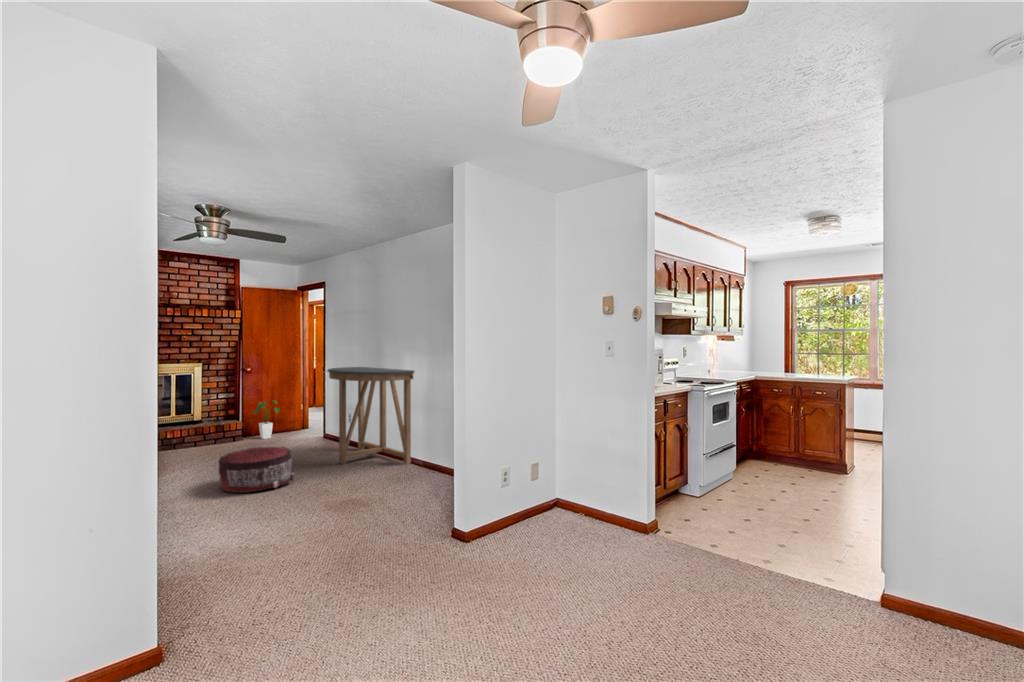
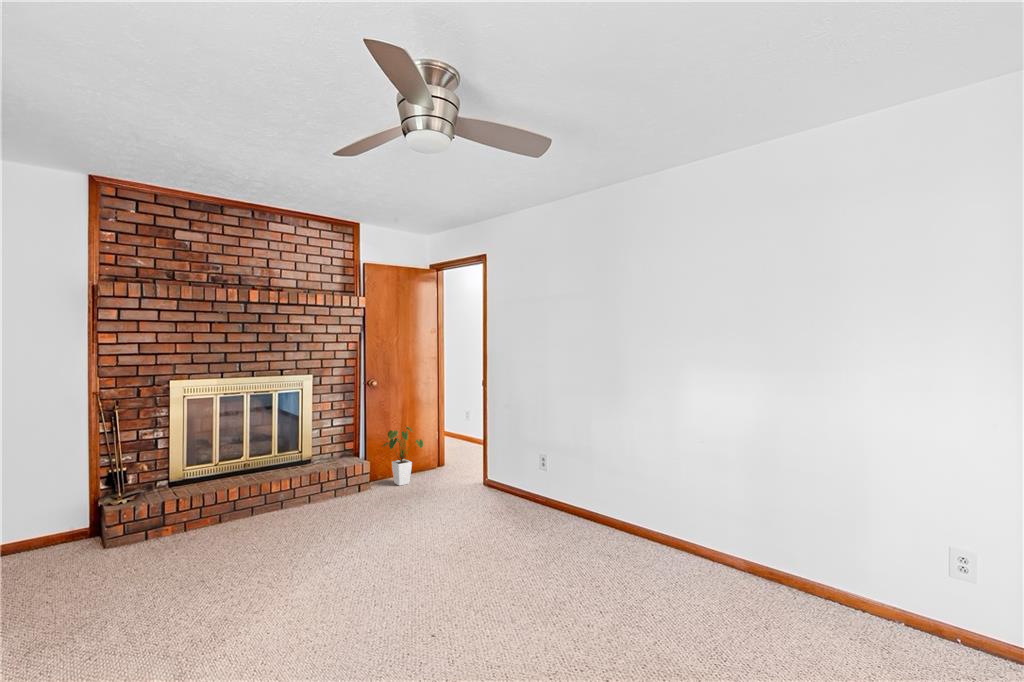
console table: present [327,367,414,464] -> none [536,383,708,555]
pouf: present [219,447,294,493] -> none [423,538,557,657]

